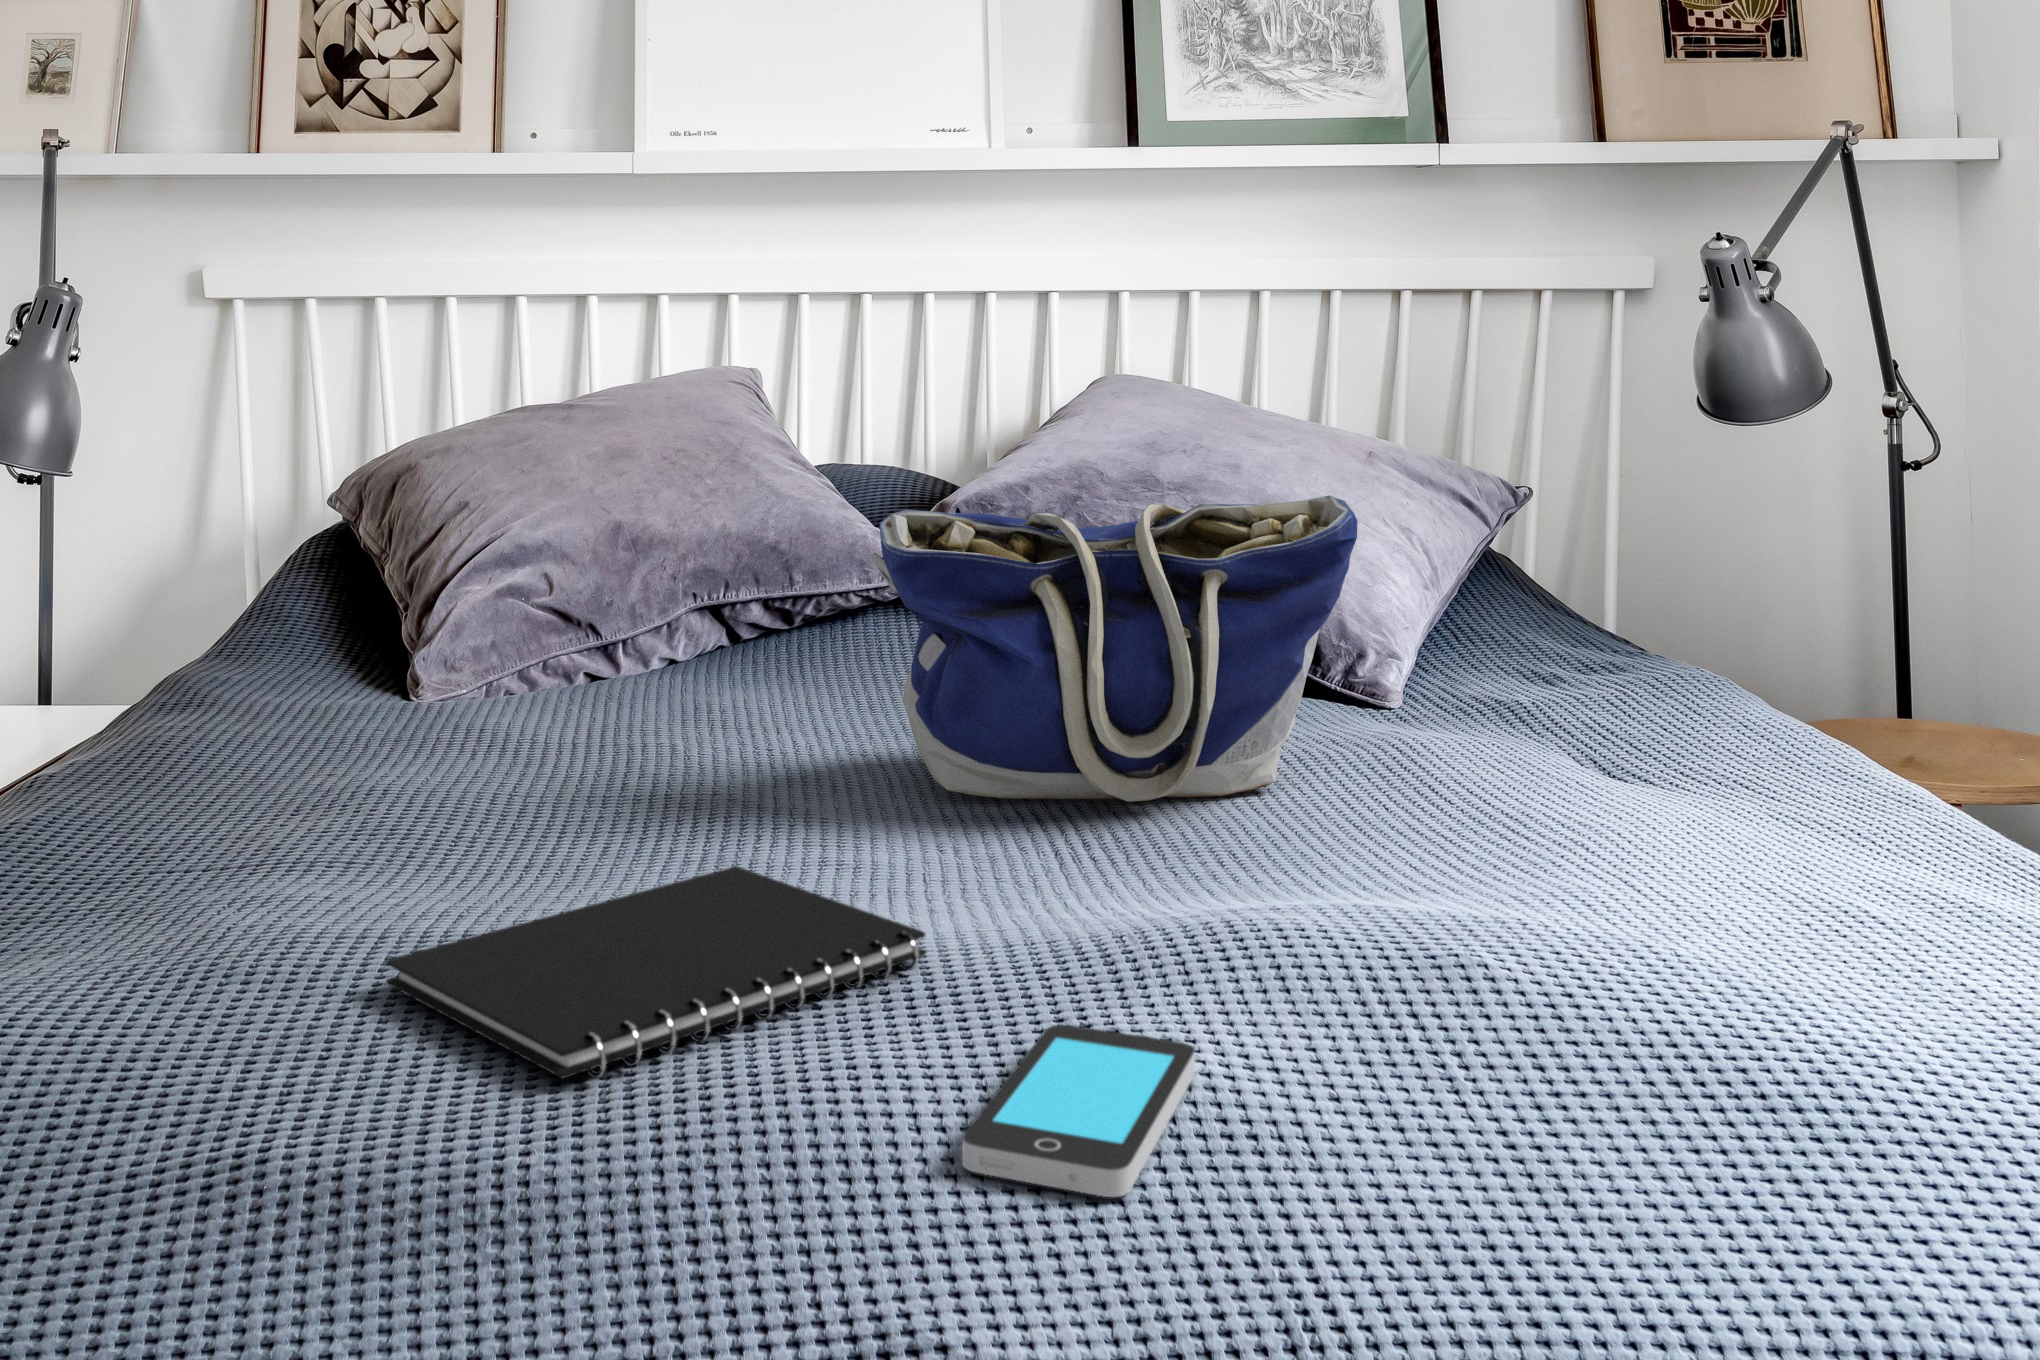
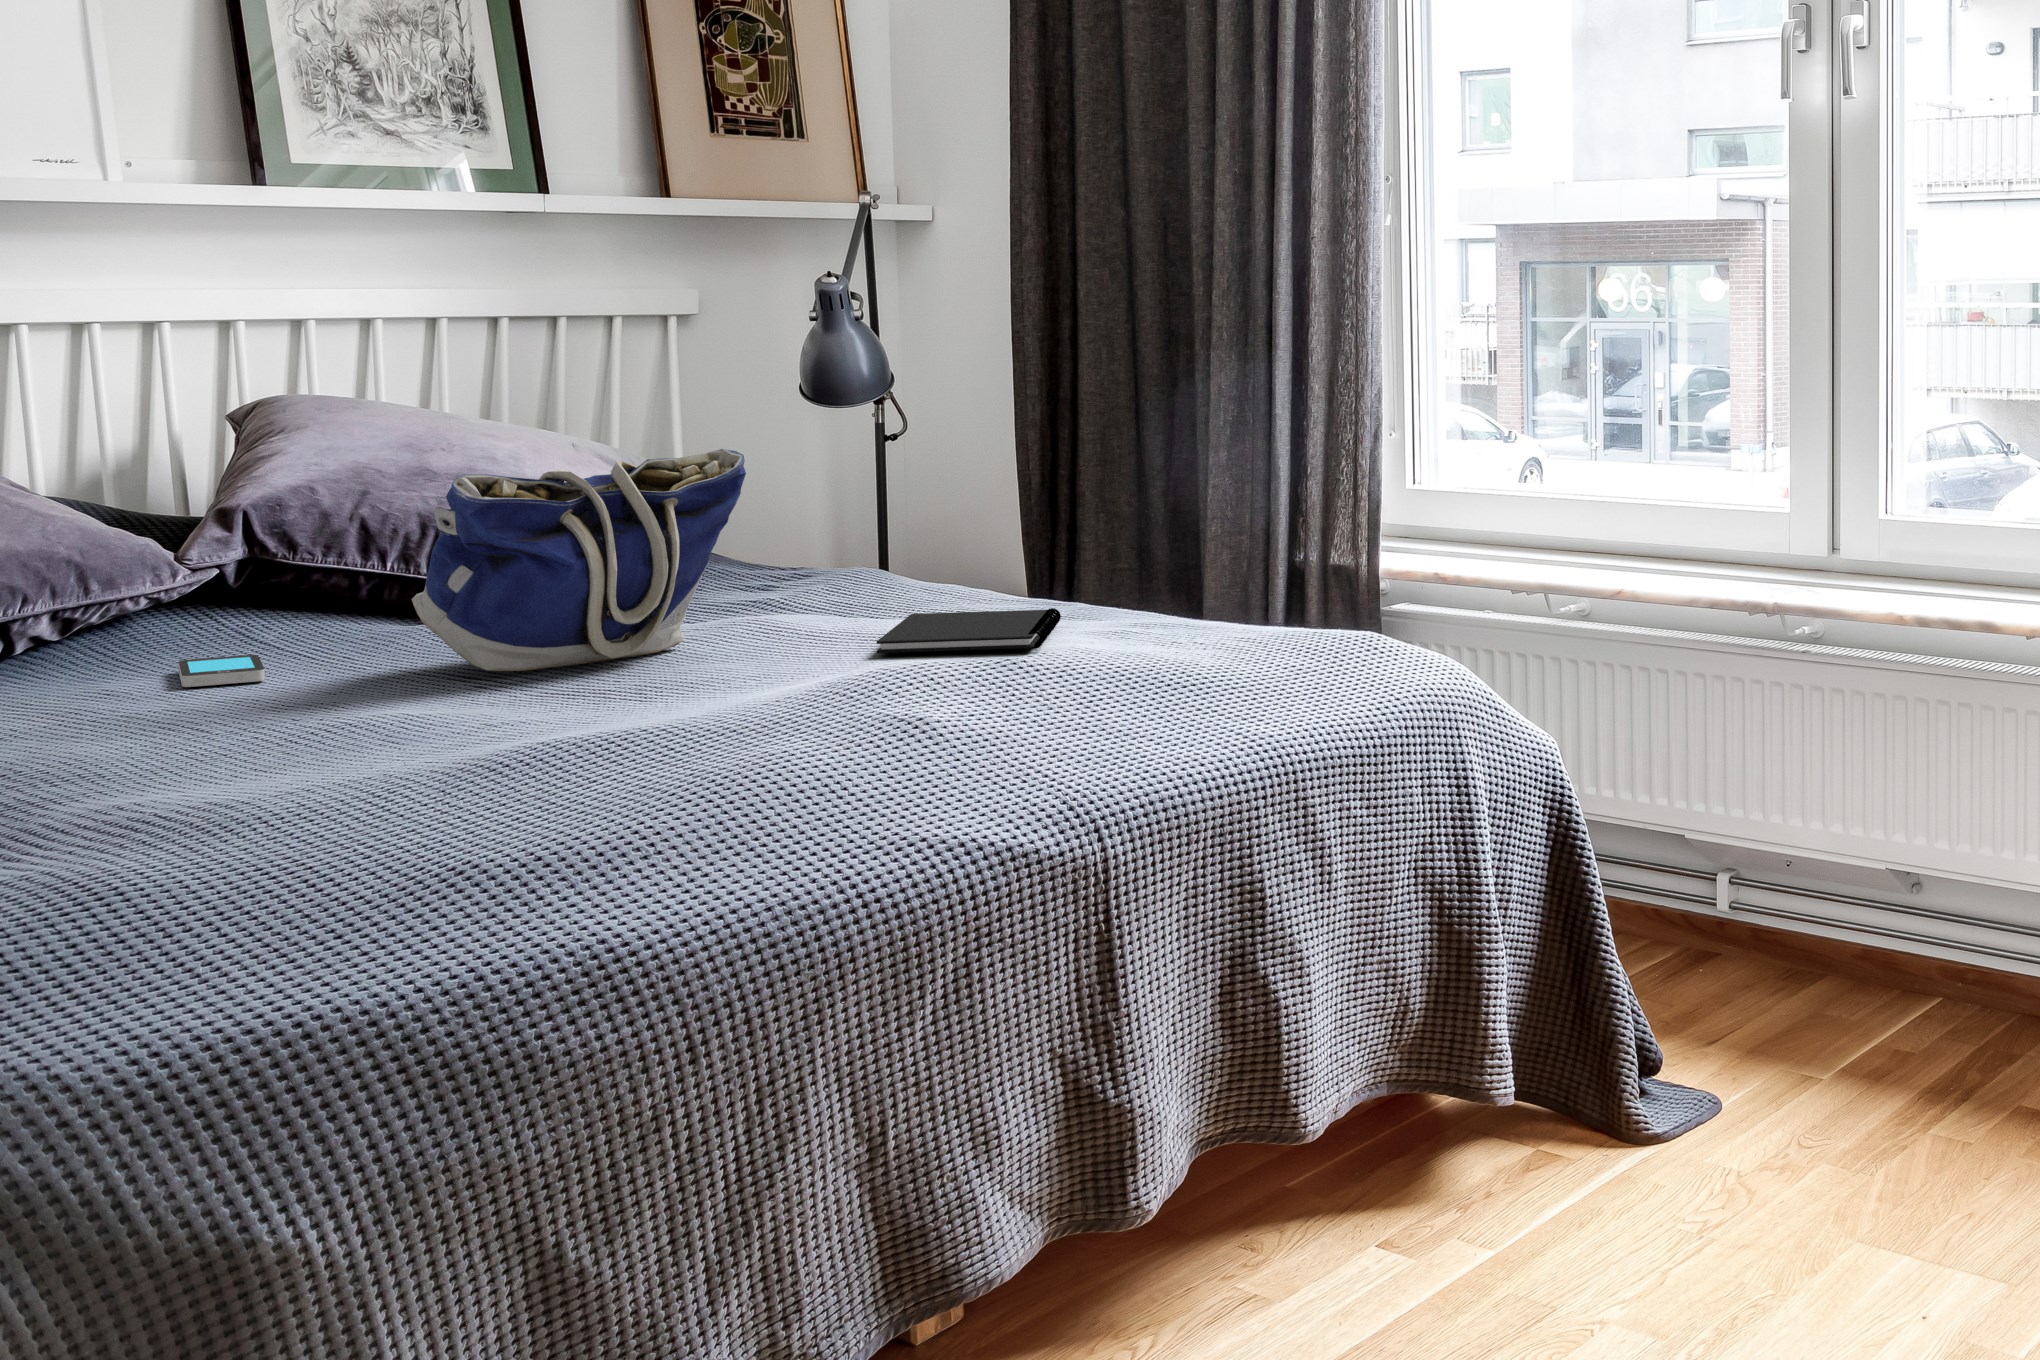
notebook: present [386,866,925,1078] -> present [876,608,1061,653]
smartphone: present [962,1025,1195,1197] -> present [178,655,265,687]

